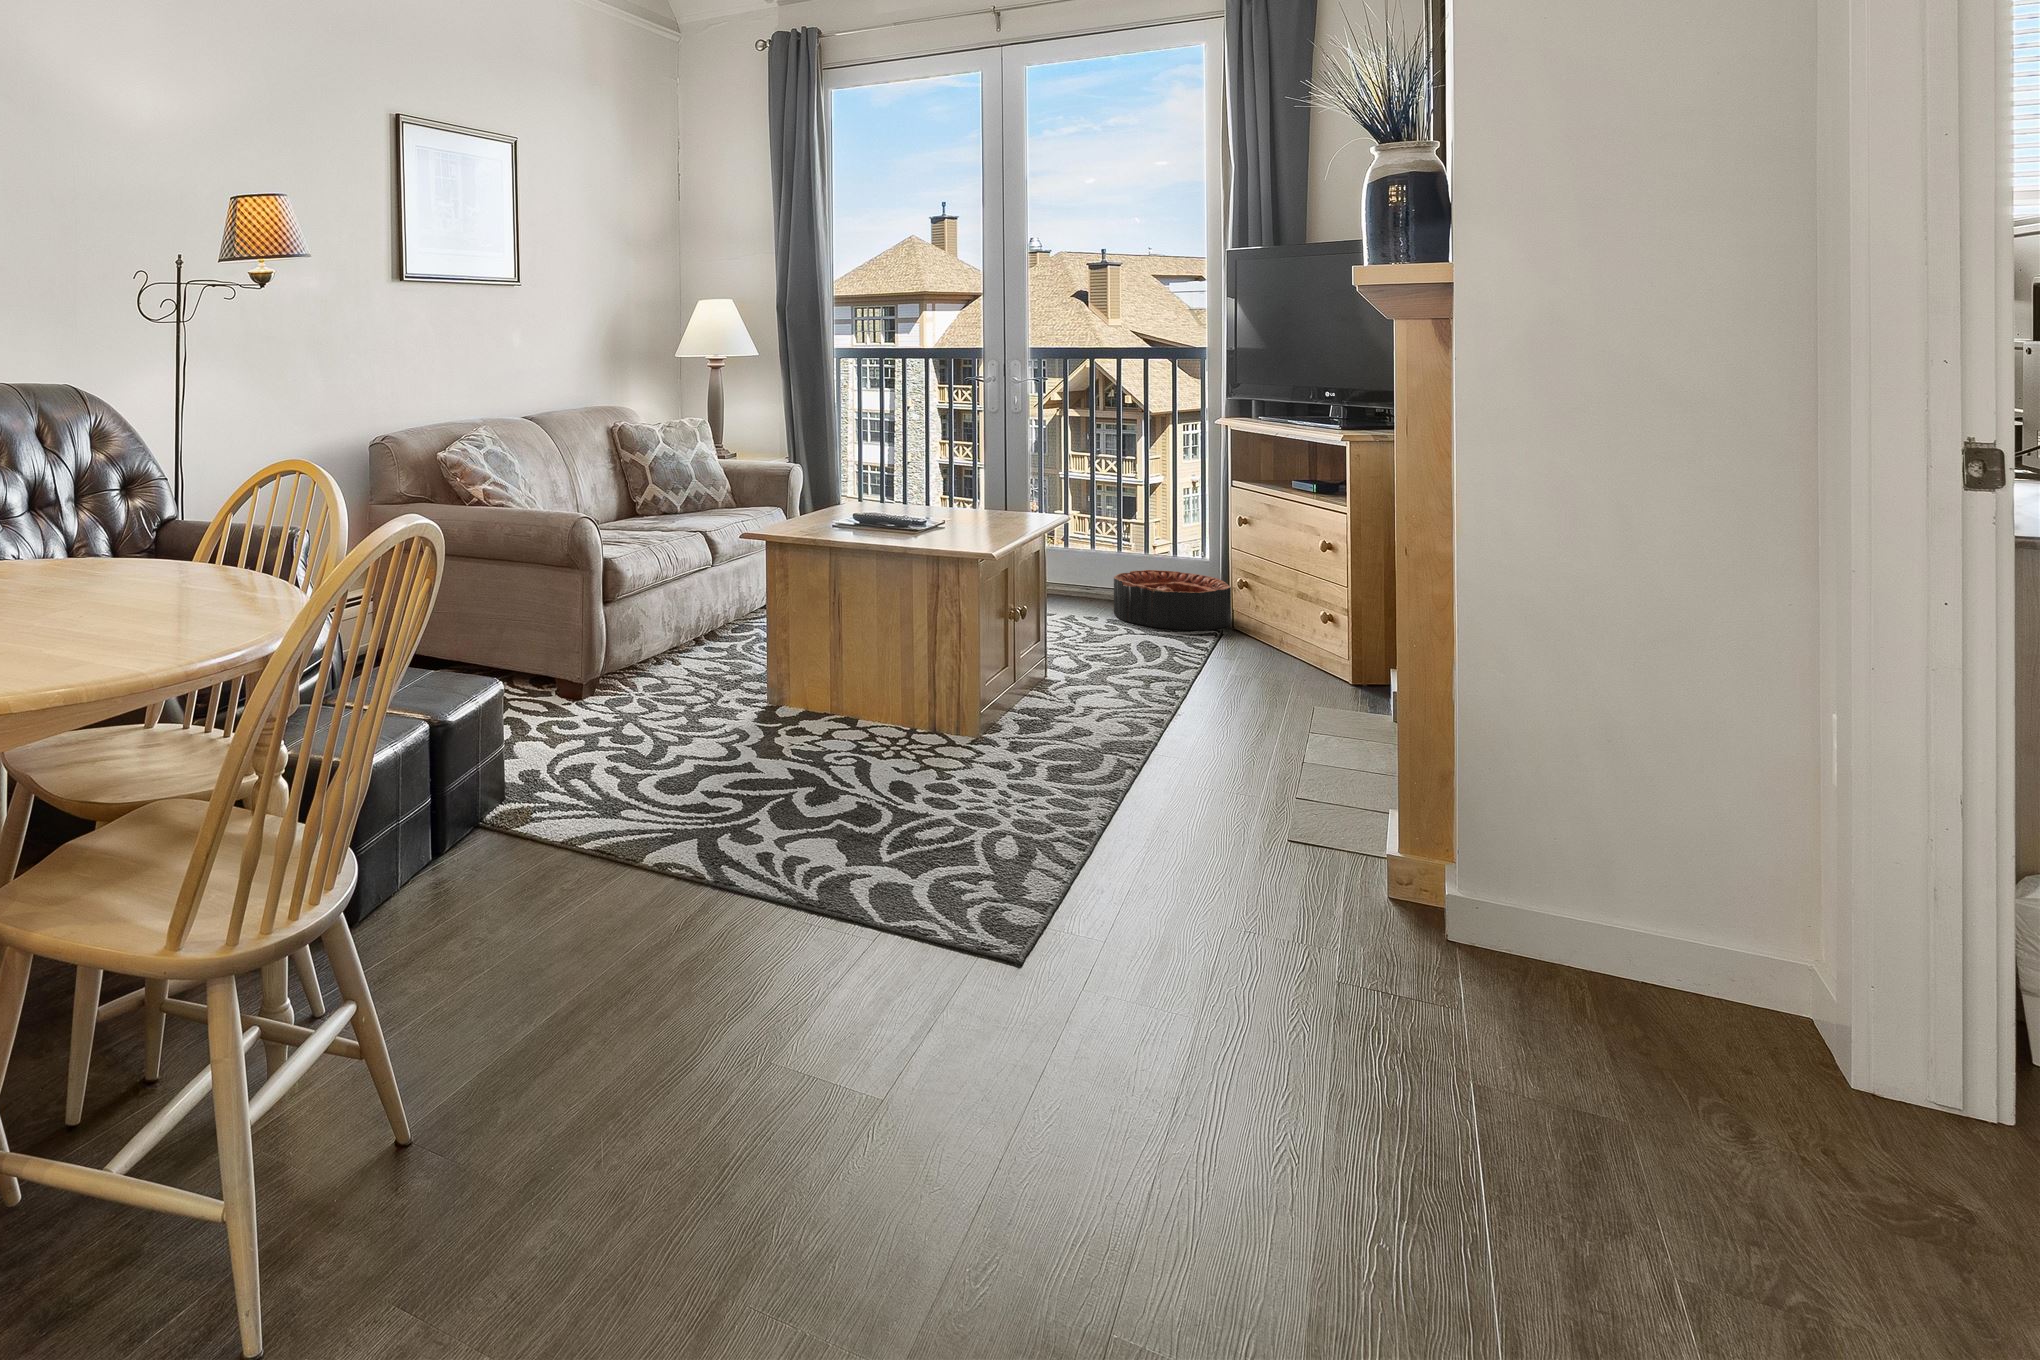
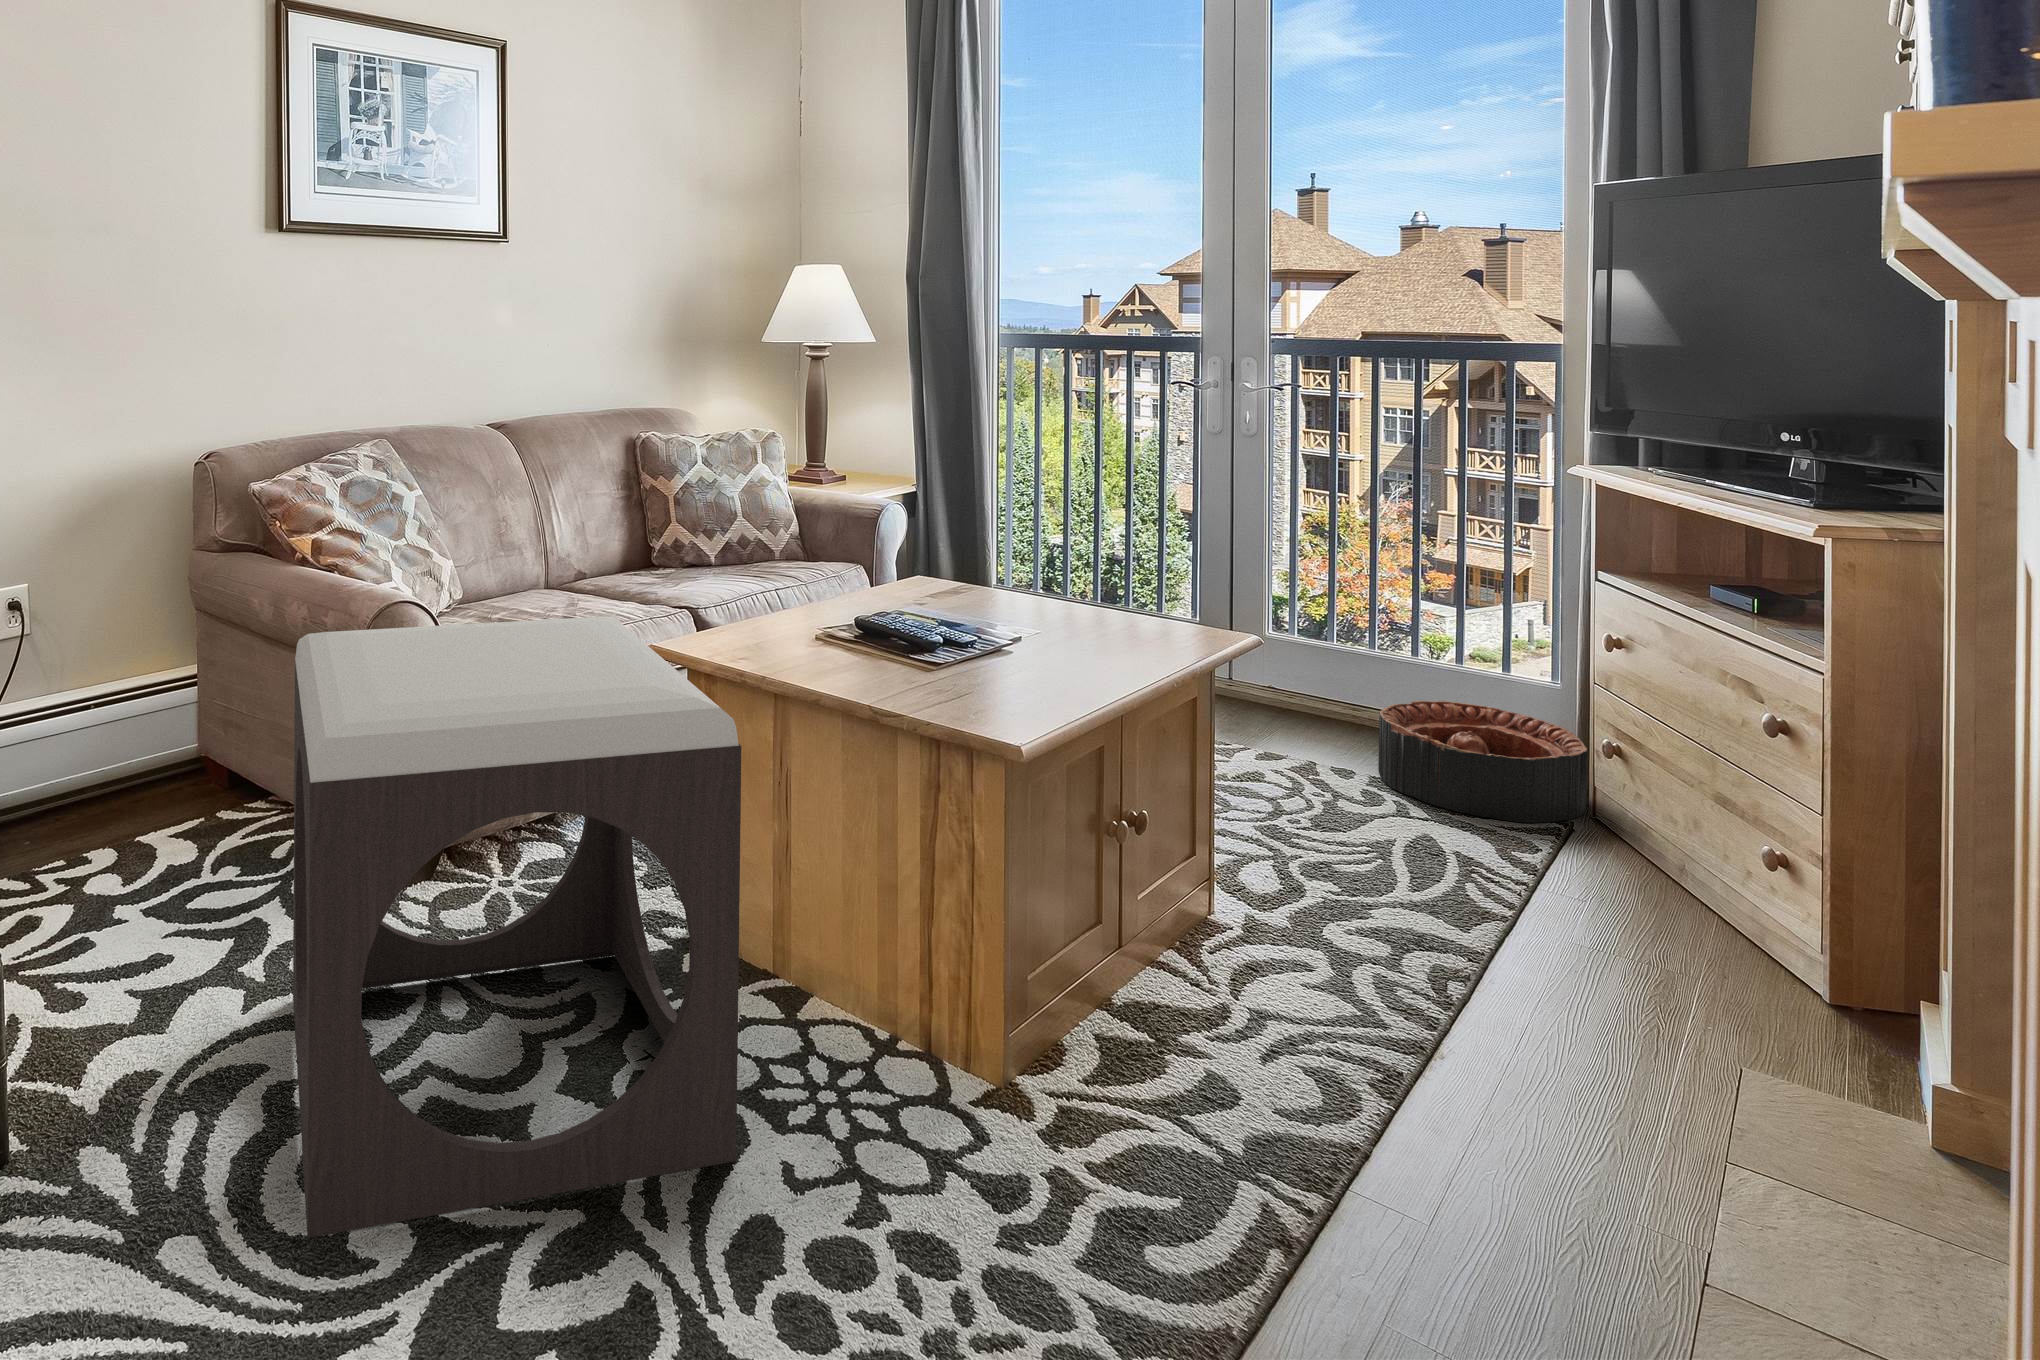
footstool: none [581,515,871,805] -> present [293,616,742,1238]

